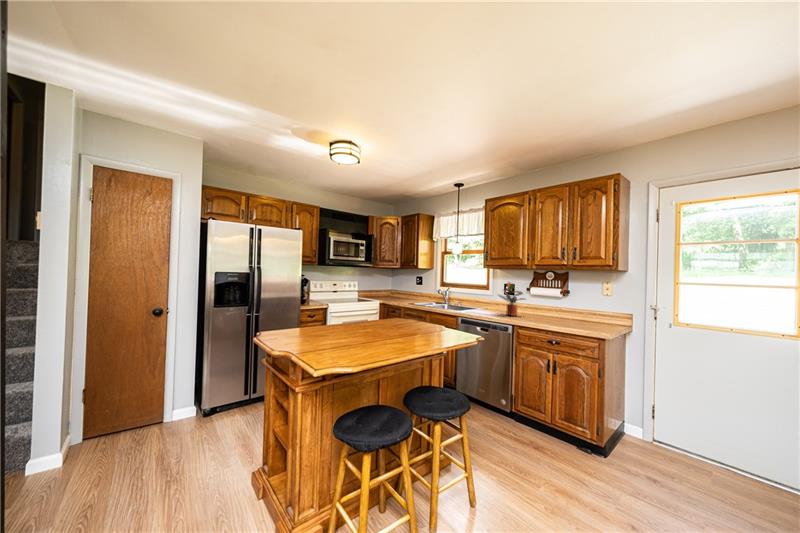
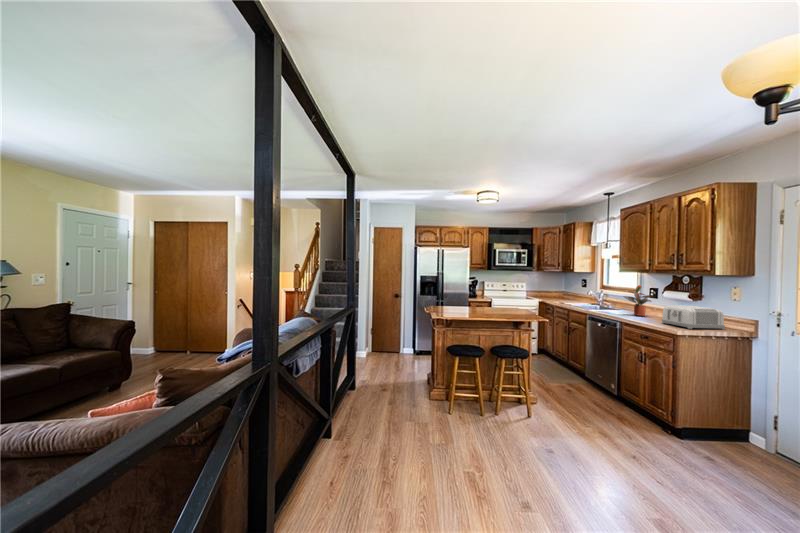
toaster: none [555,303,606,329] -> present [662,305,725,330]

